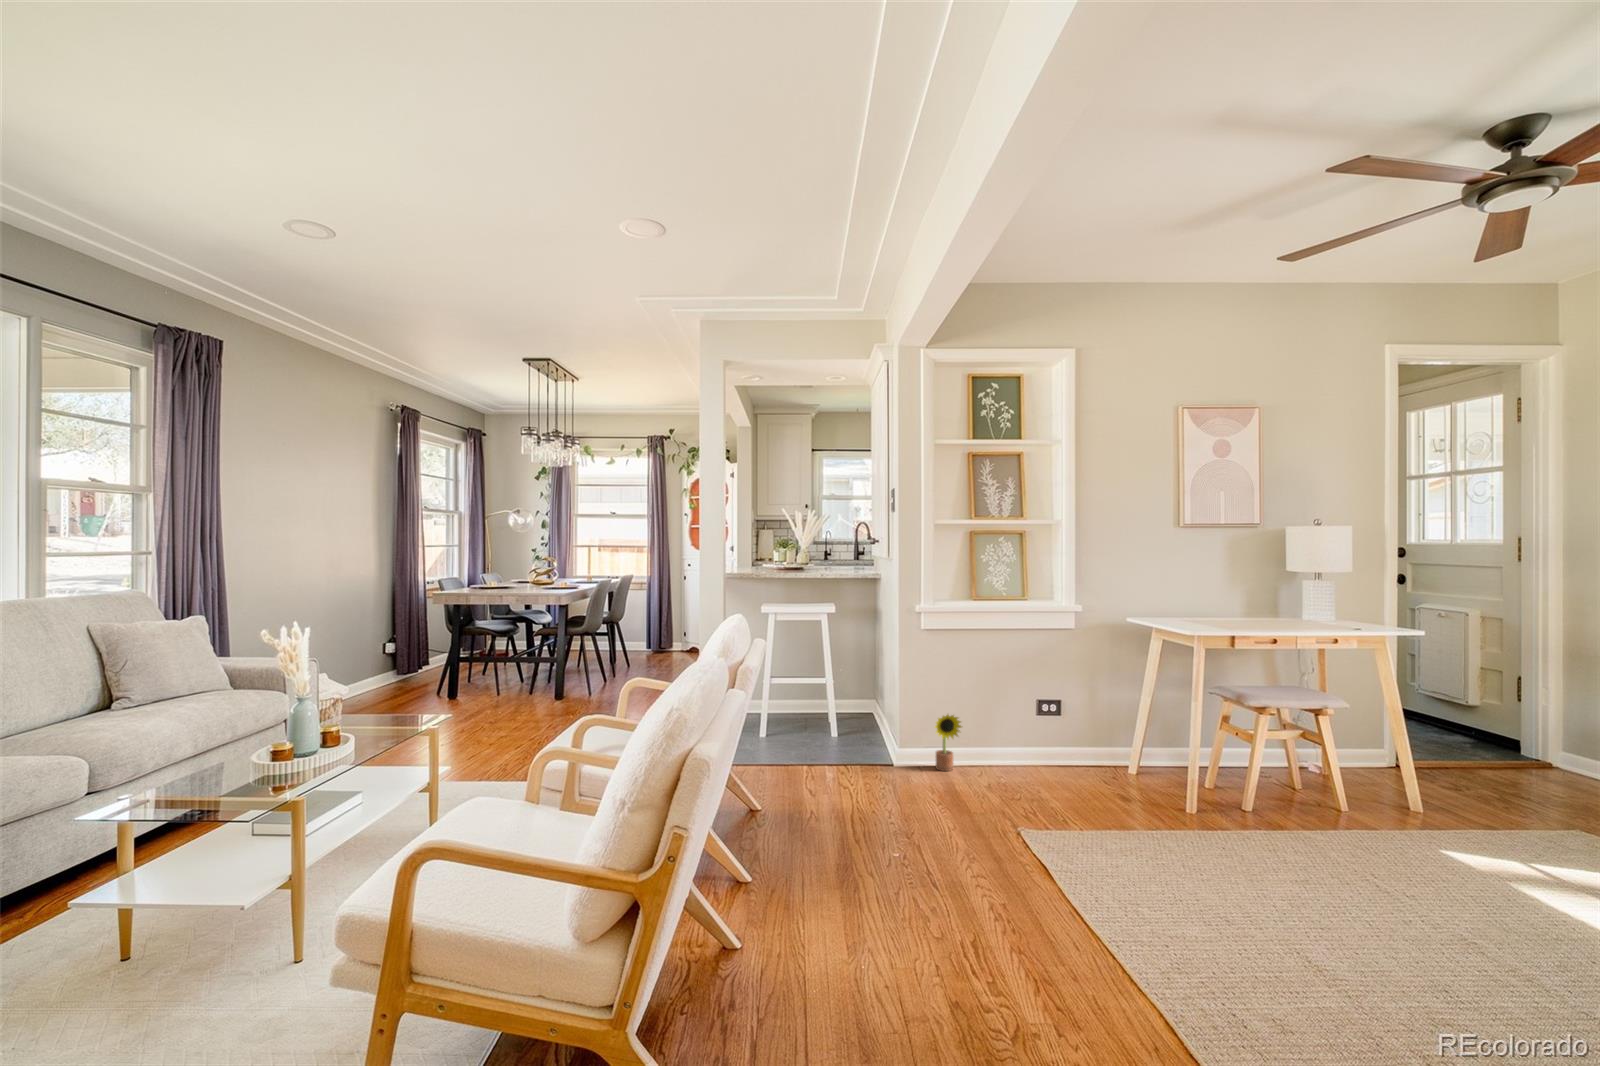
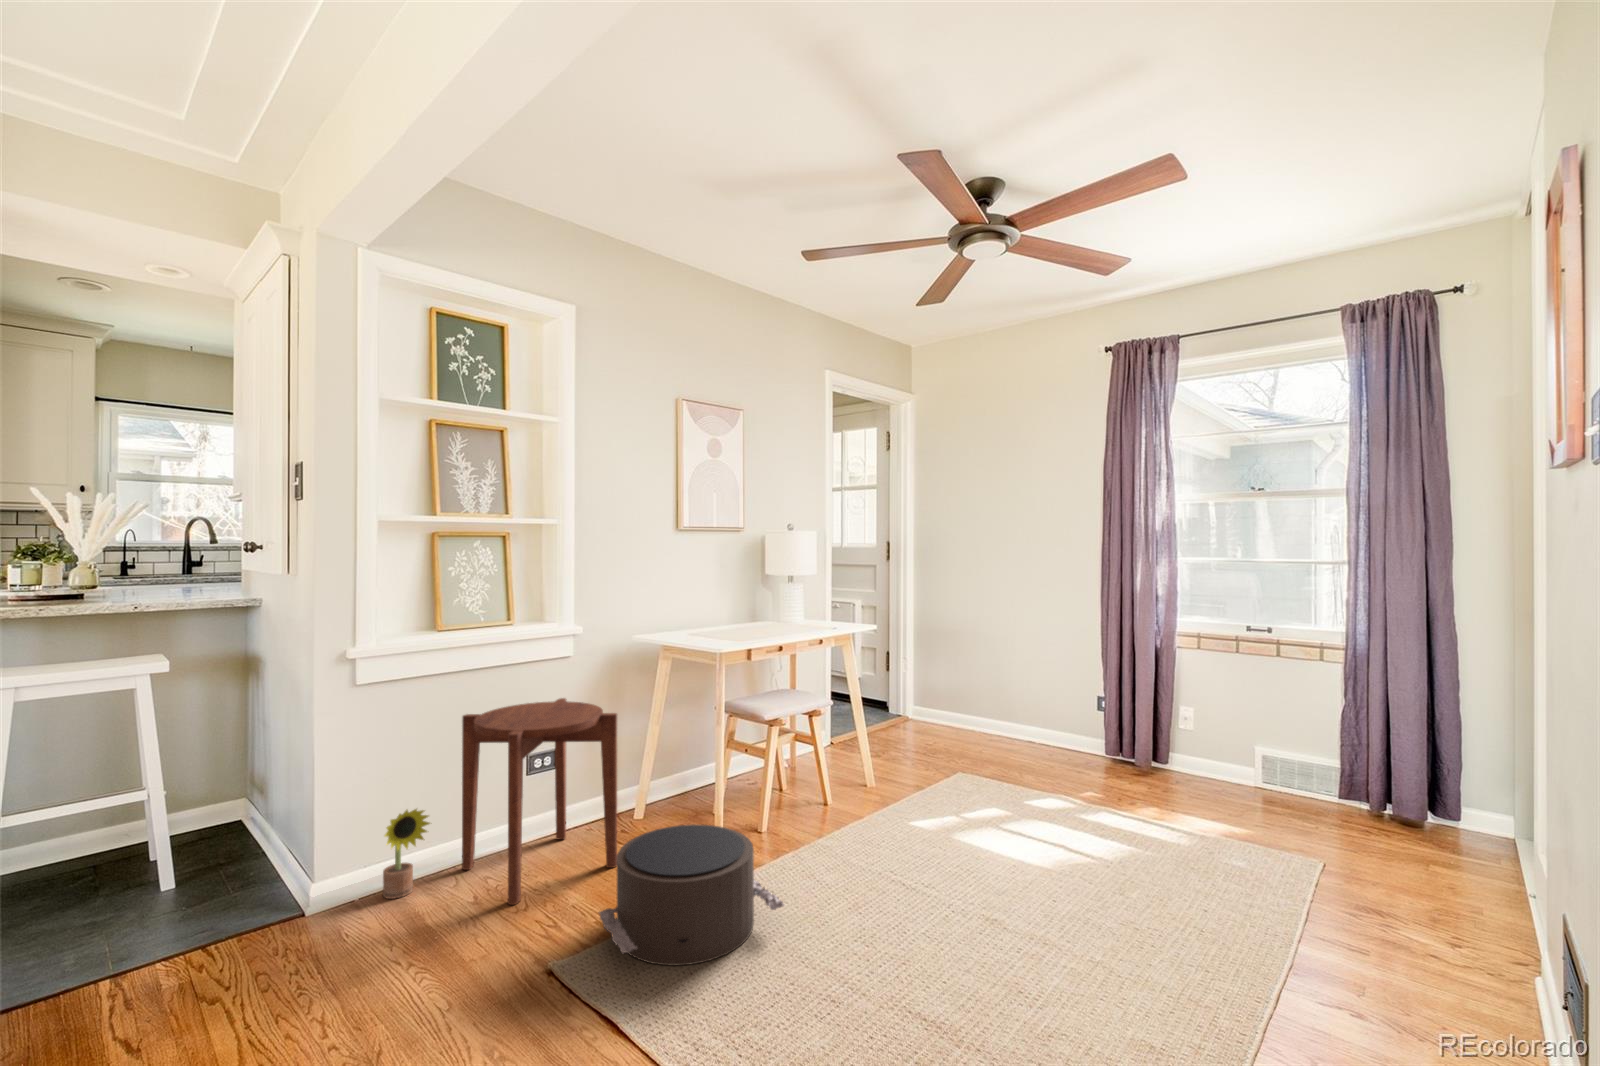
side table: none [986,659,1096,794] -> present [462,698,617,905]
pouf: none [1060,765,1218,868] -> present [598,824,784,966]

